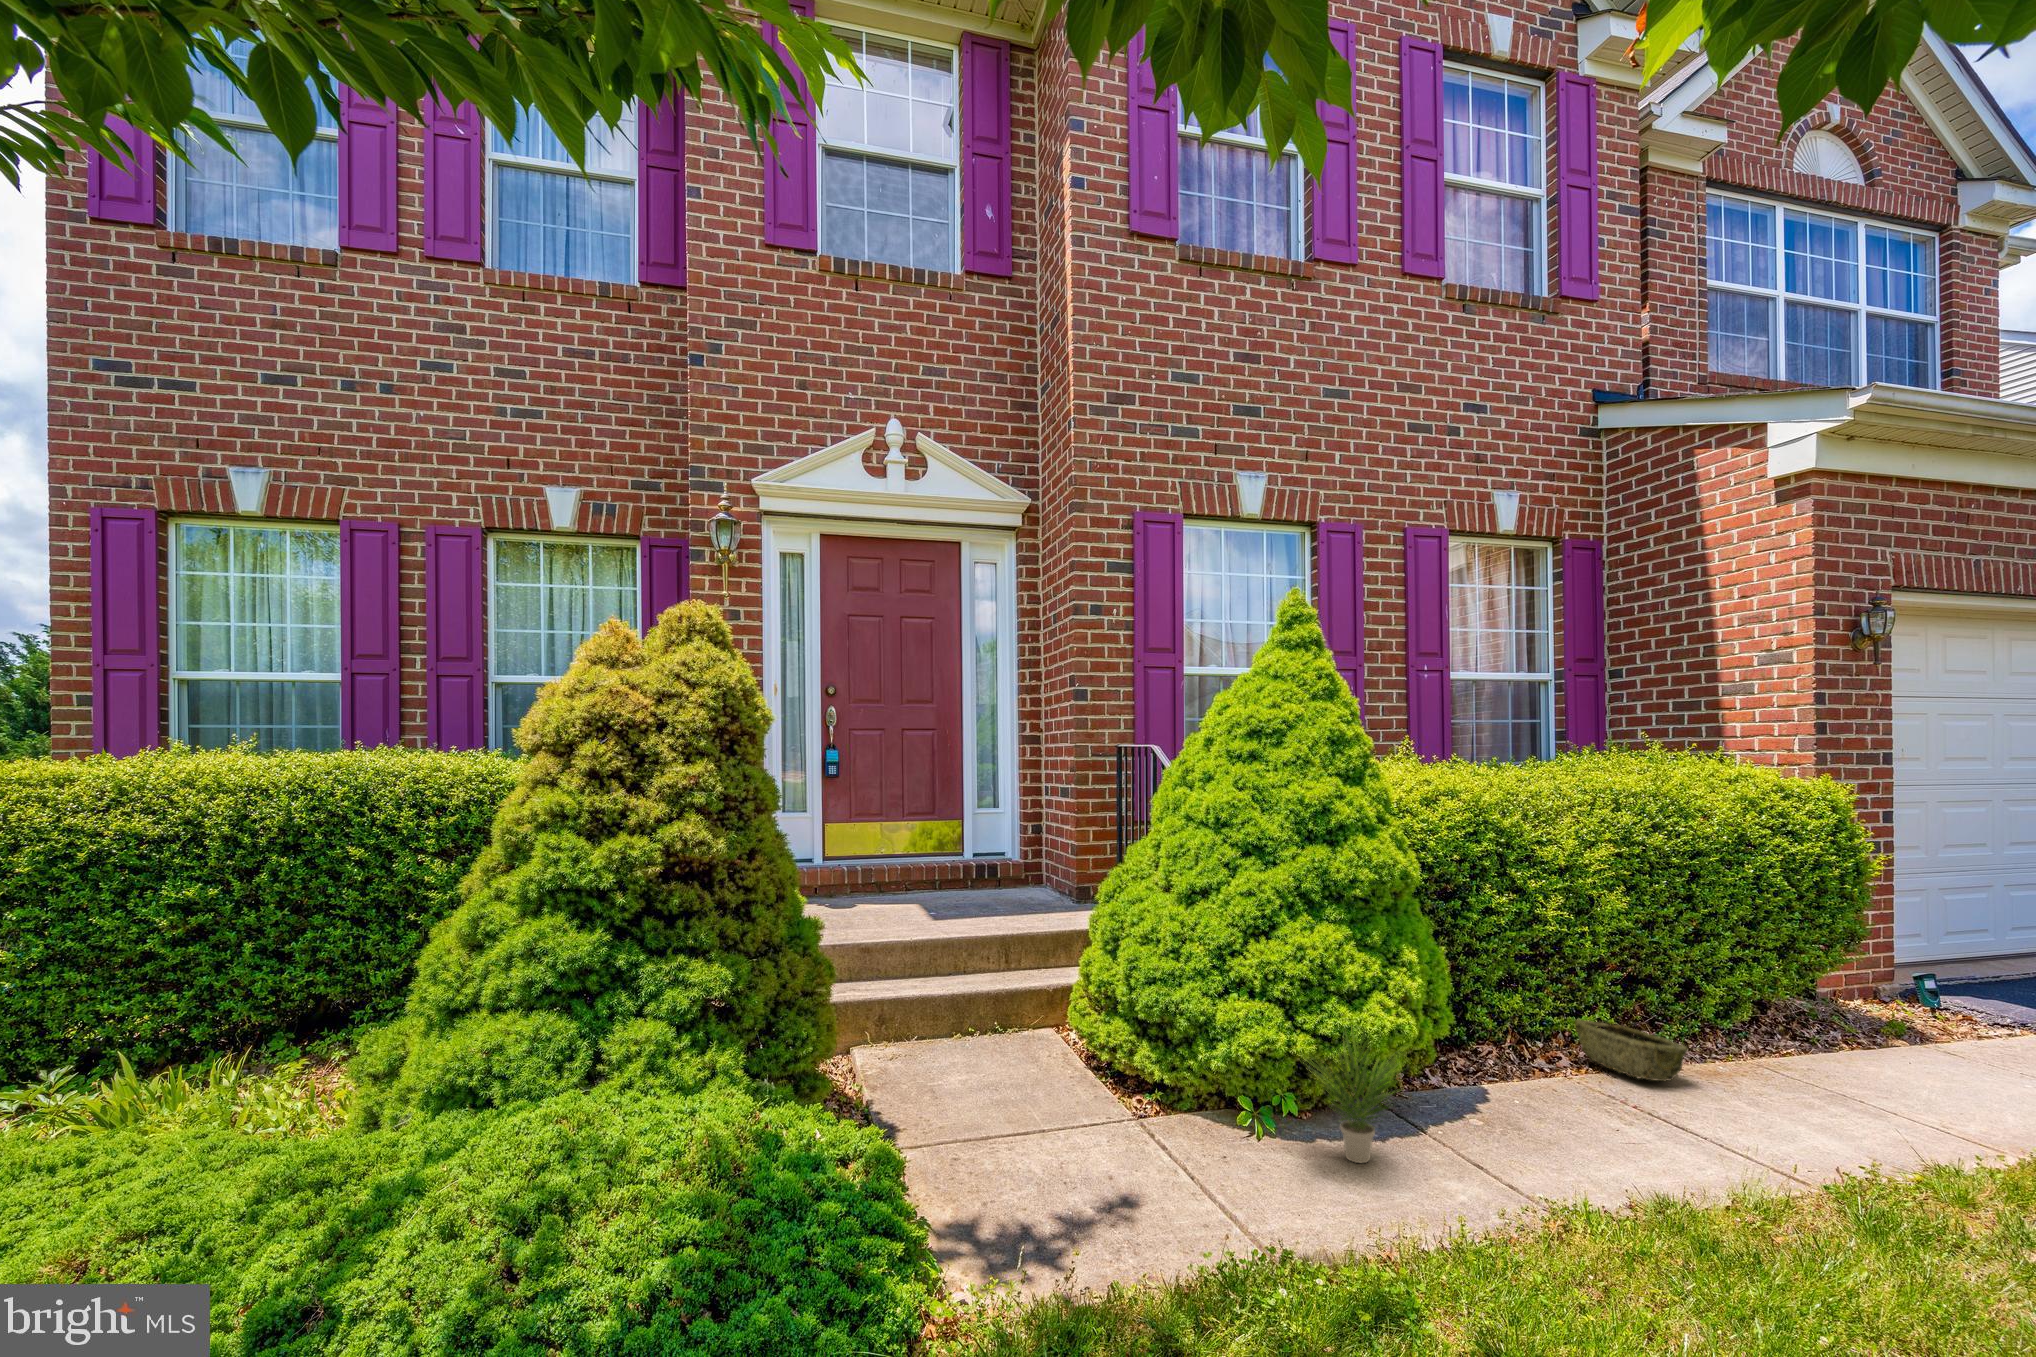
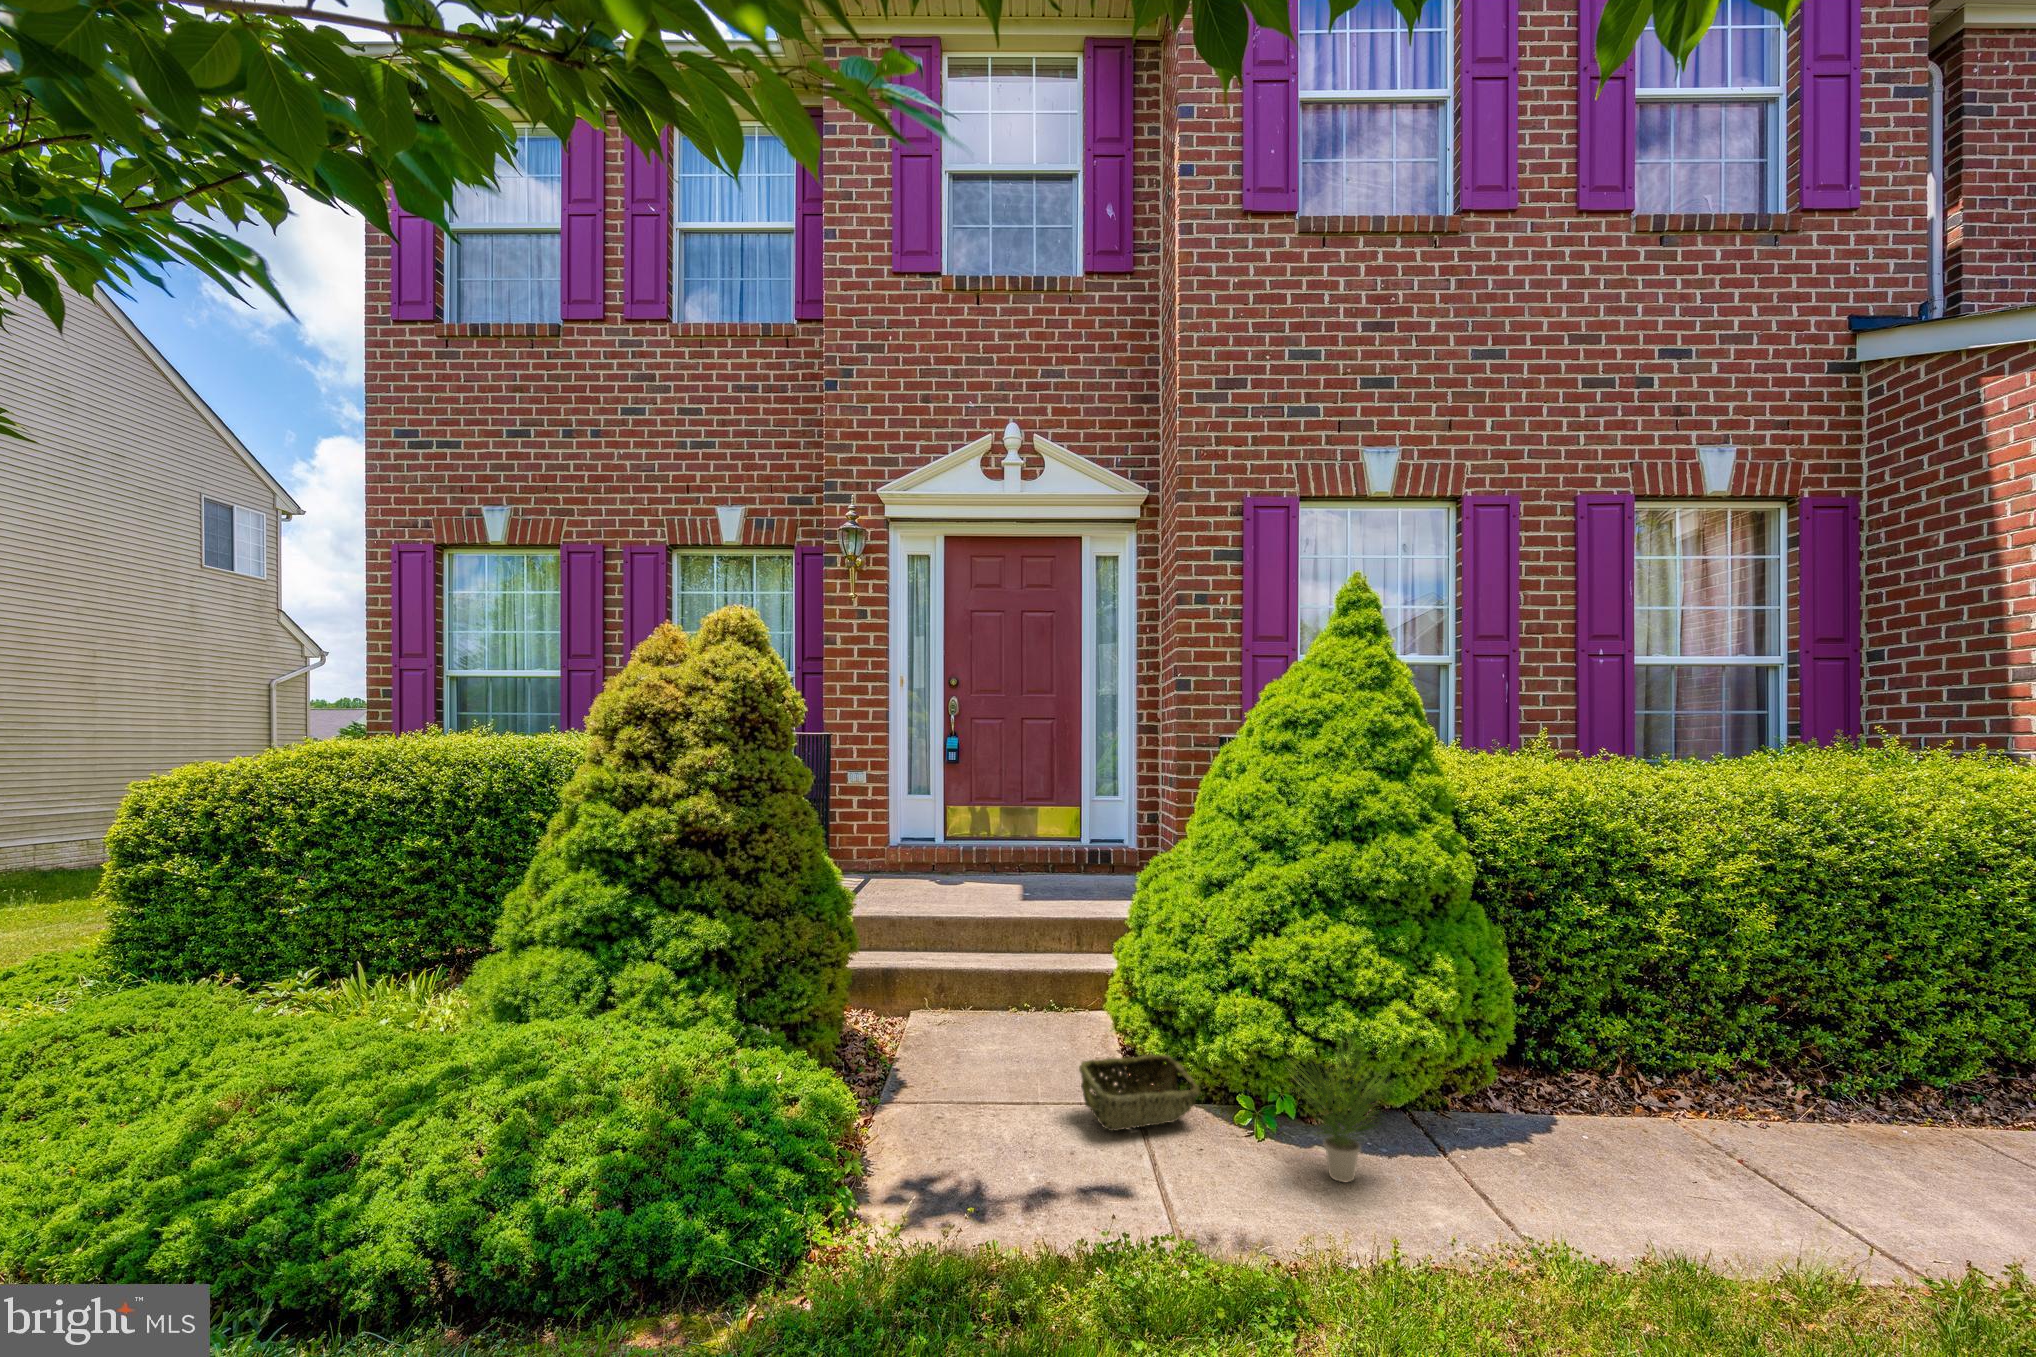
woven basket: present [1575,1019,1687,1081] -> present [1079,1054,1201,1131]

